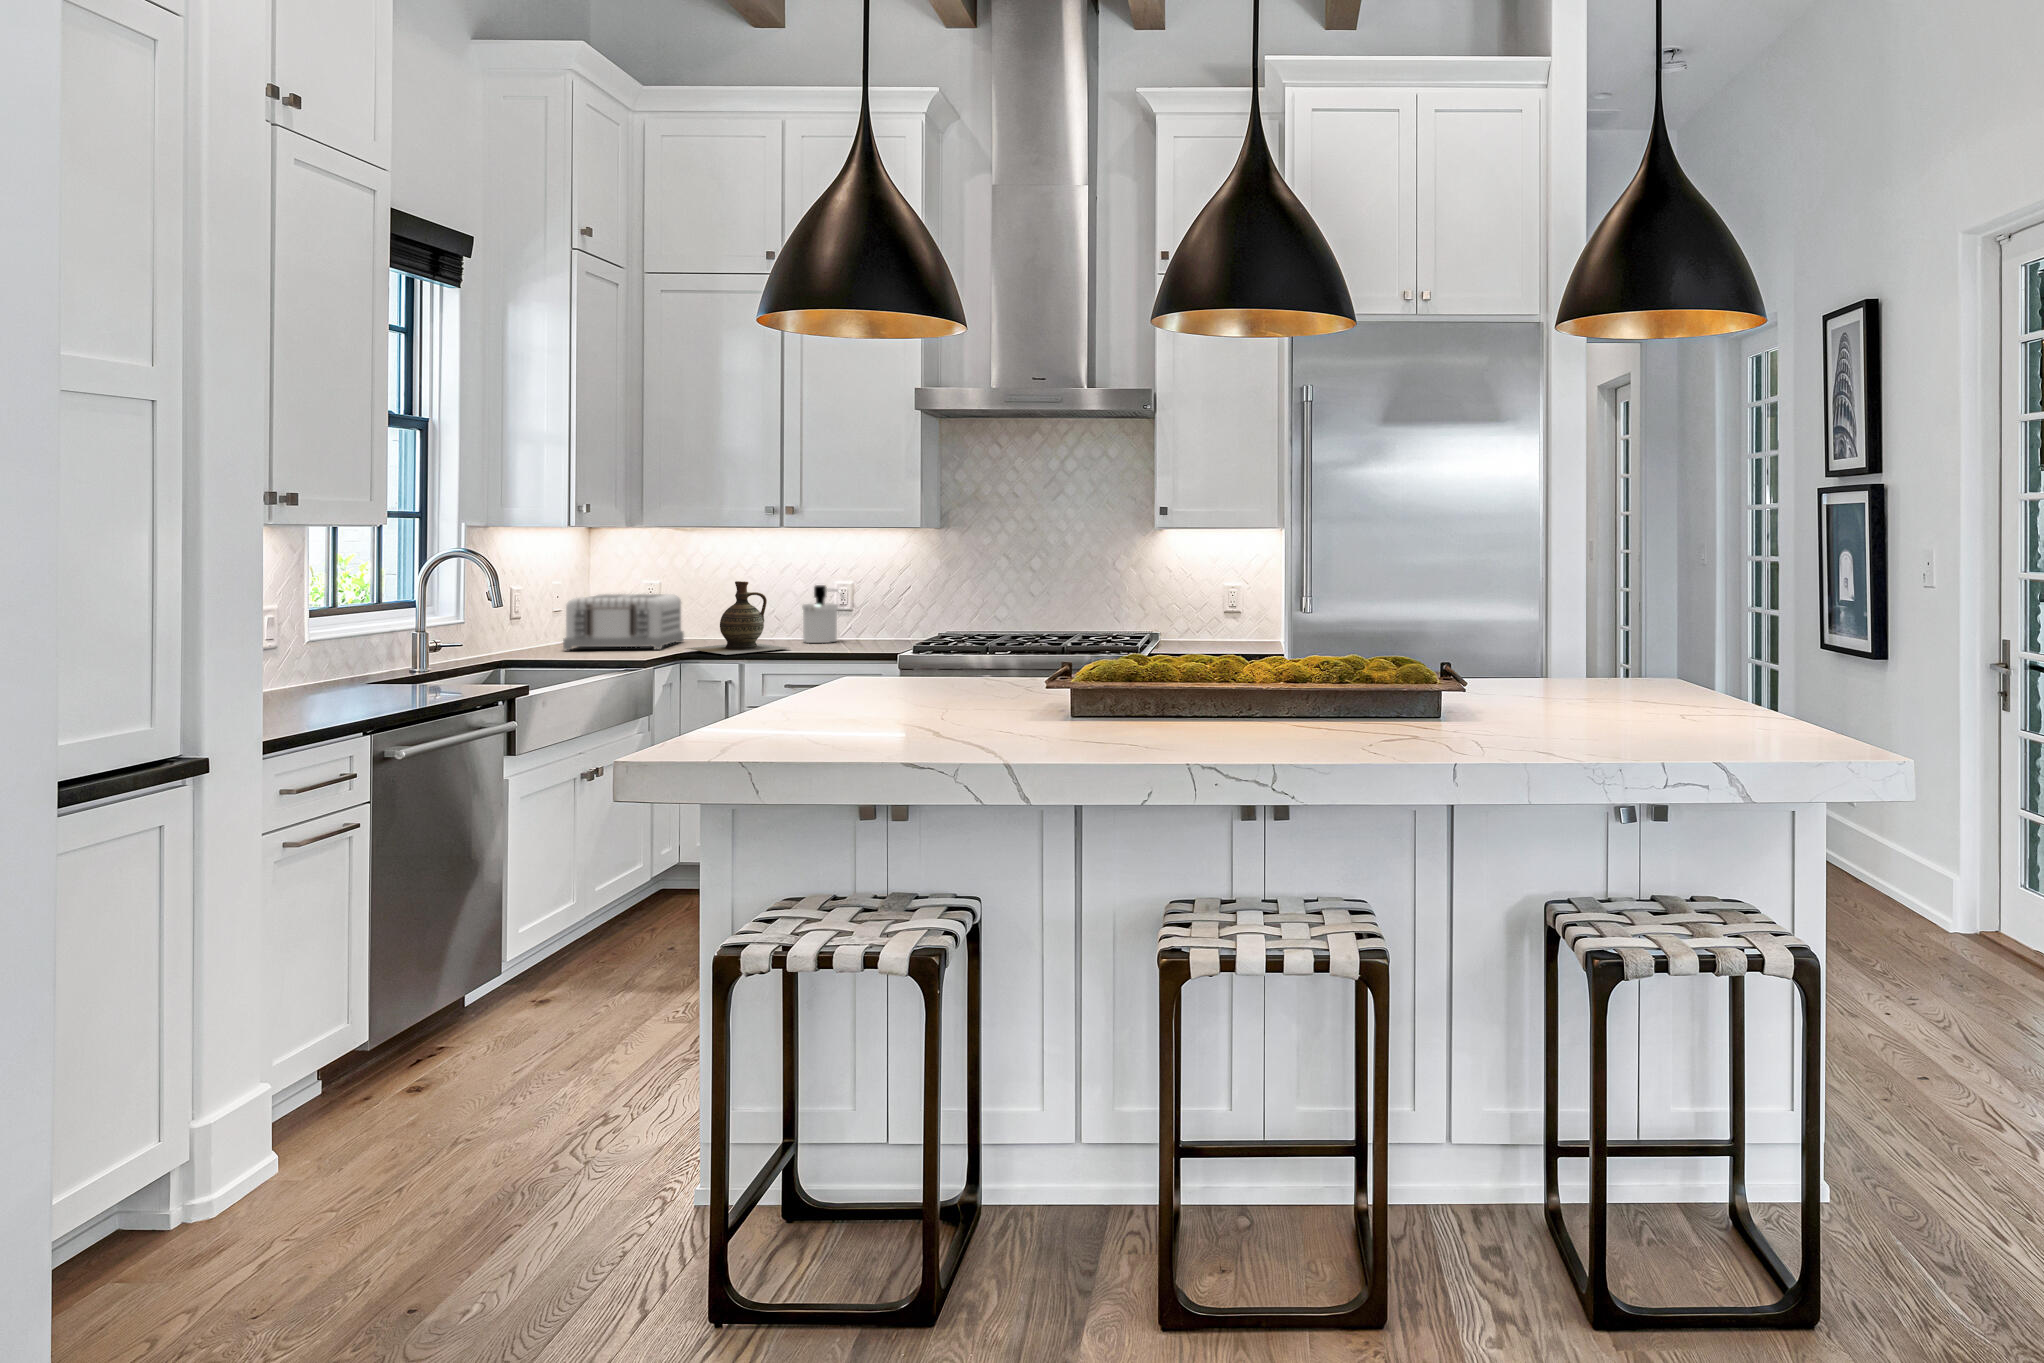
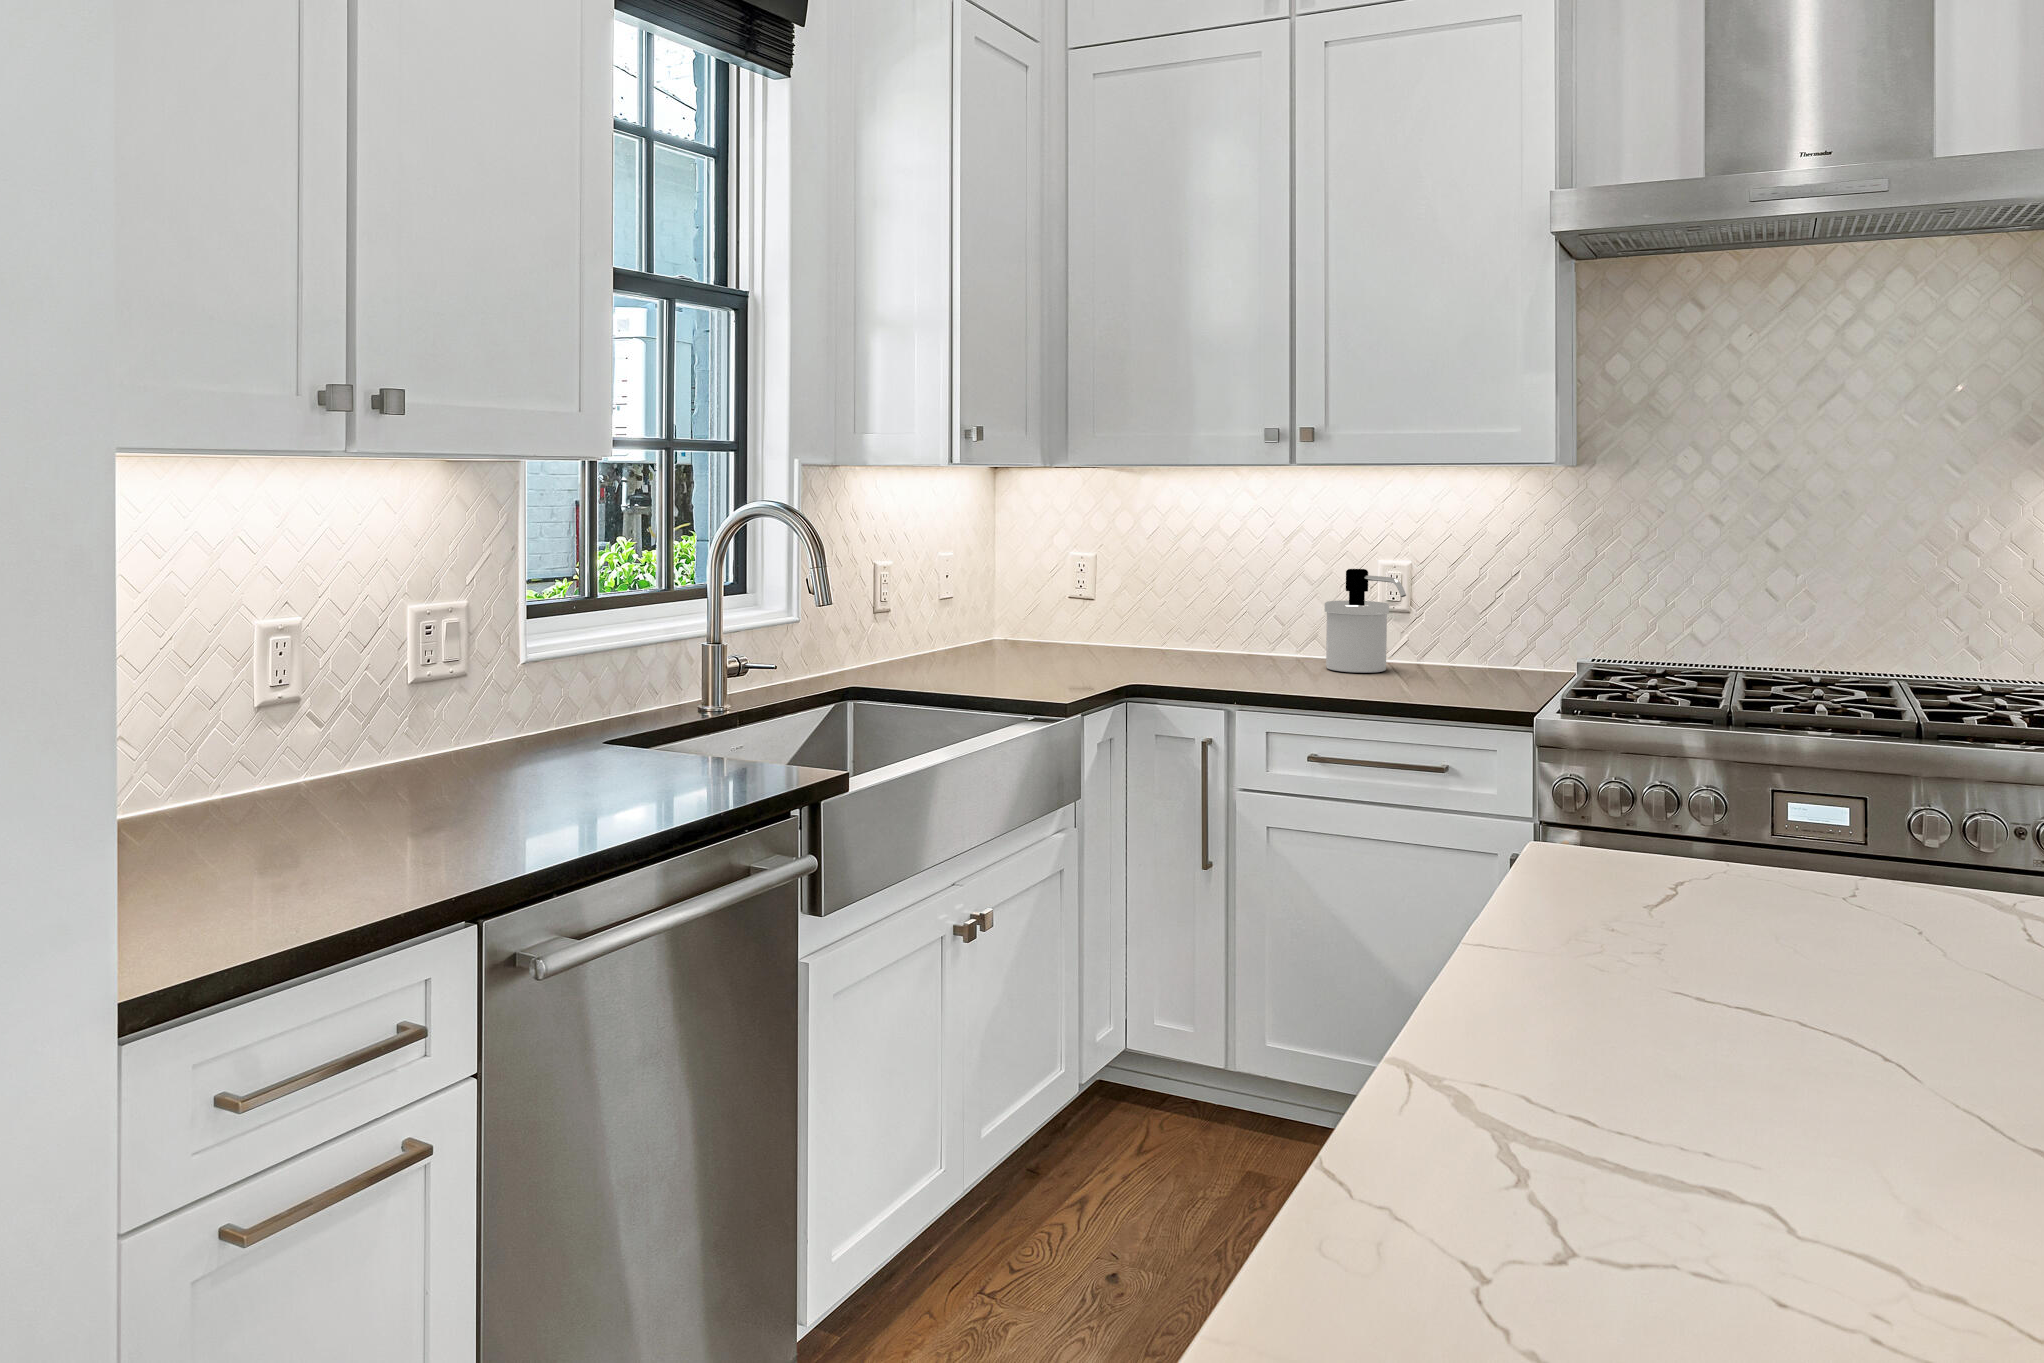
ceramic jug: present [686,581,789,655] -> none [1130,561,1317,697]
toaster: present [563,594,684,650] -> none [947,574,1128,673]

